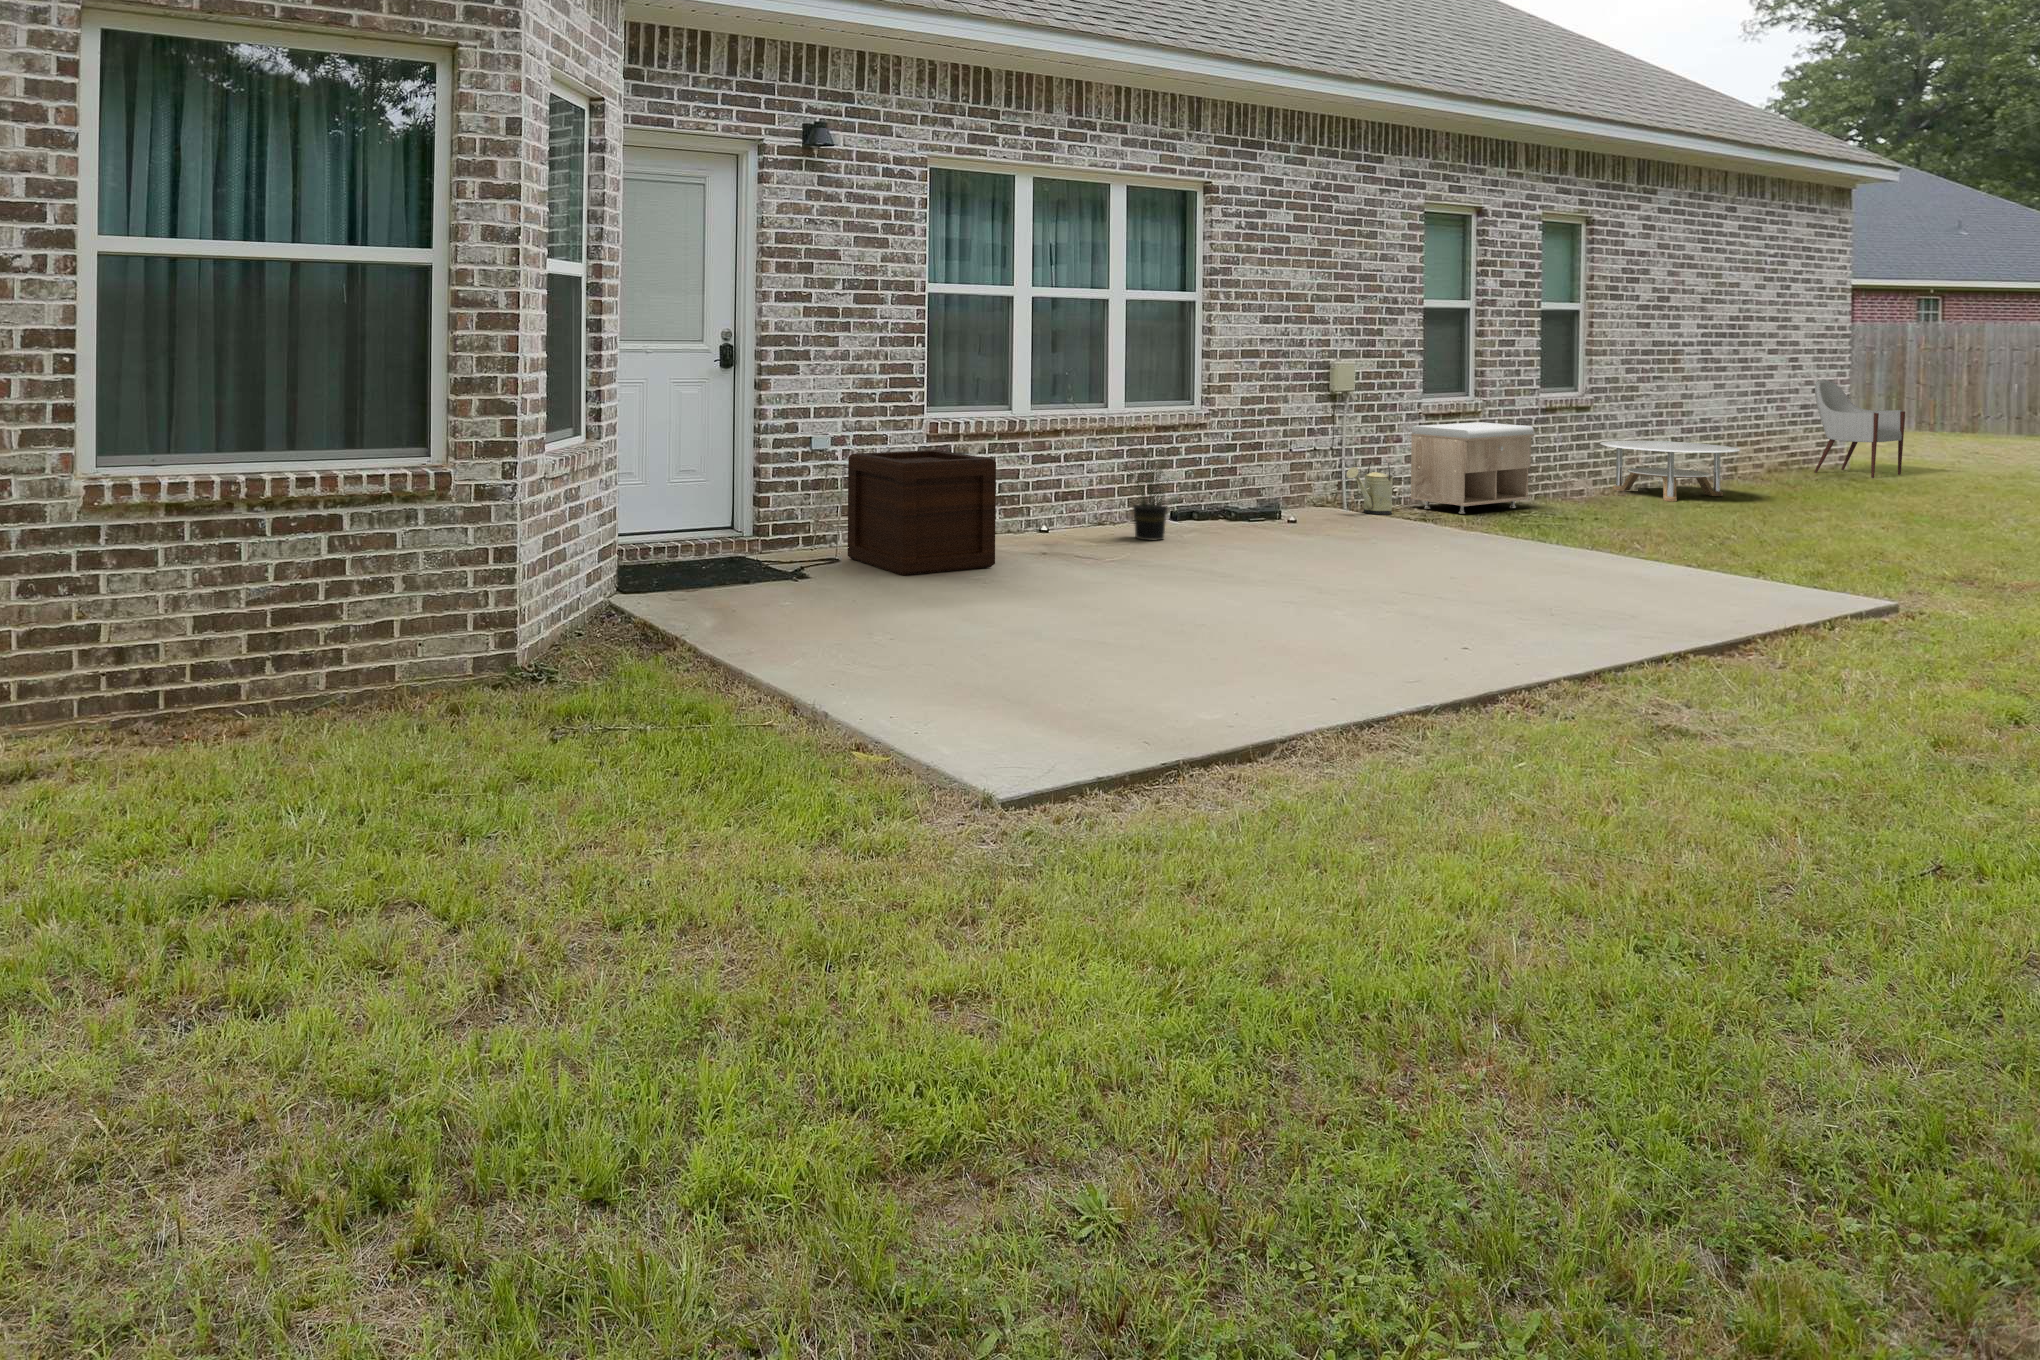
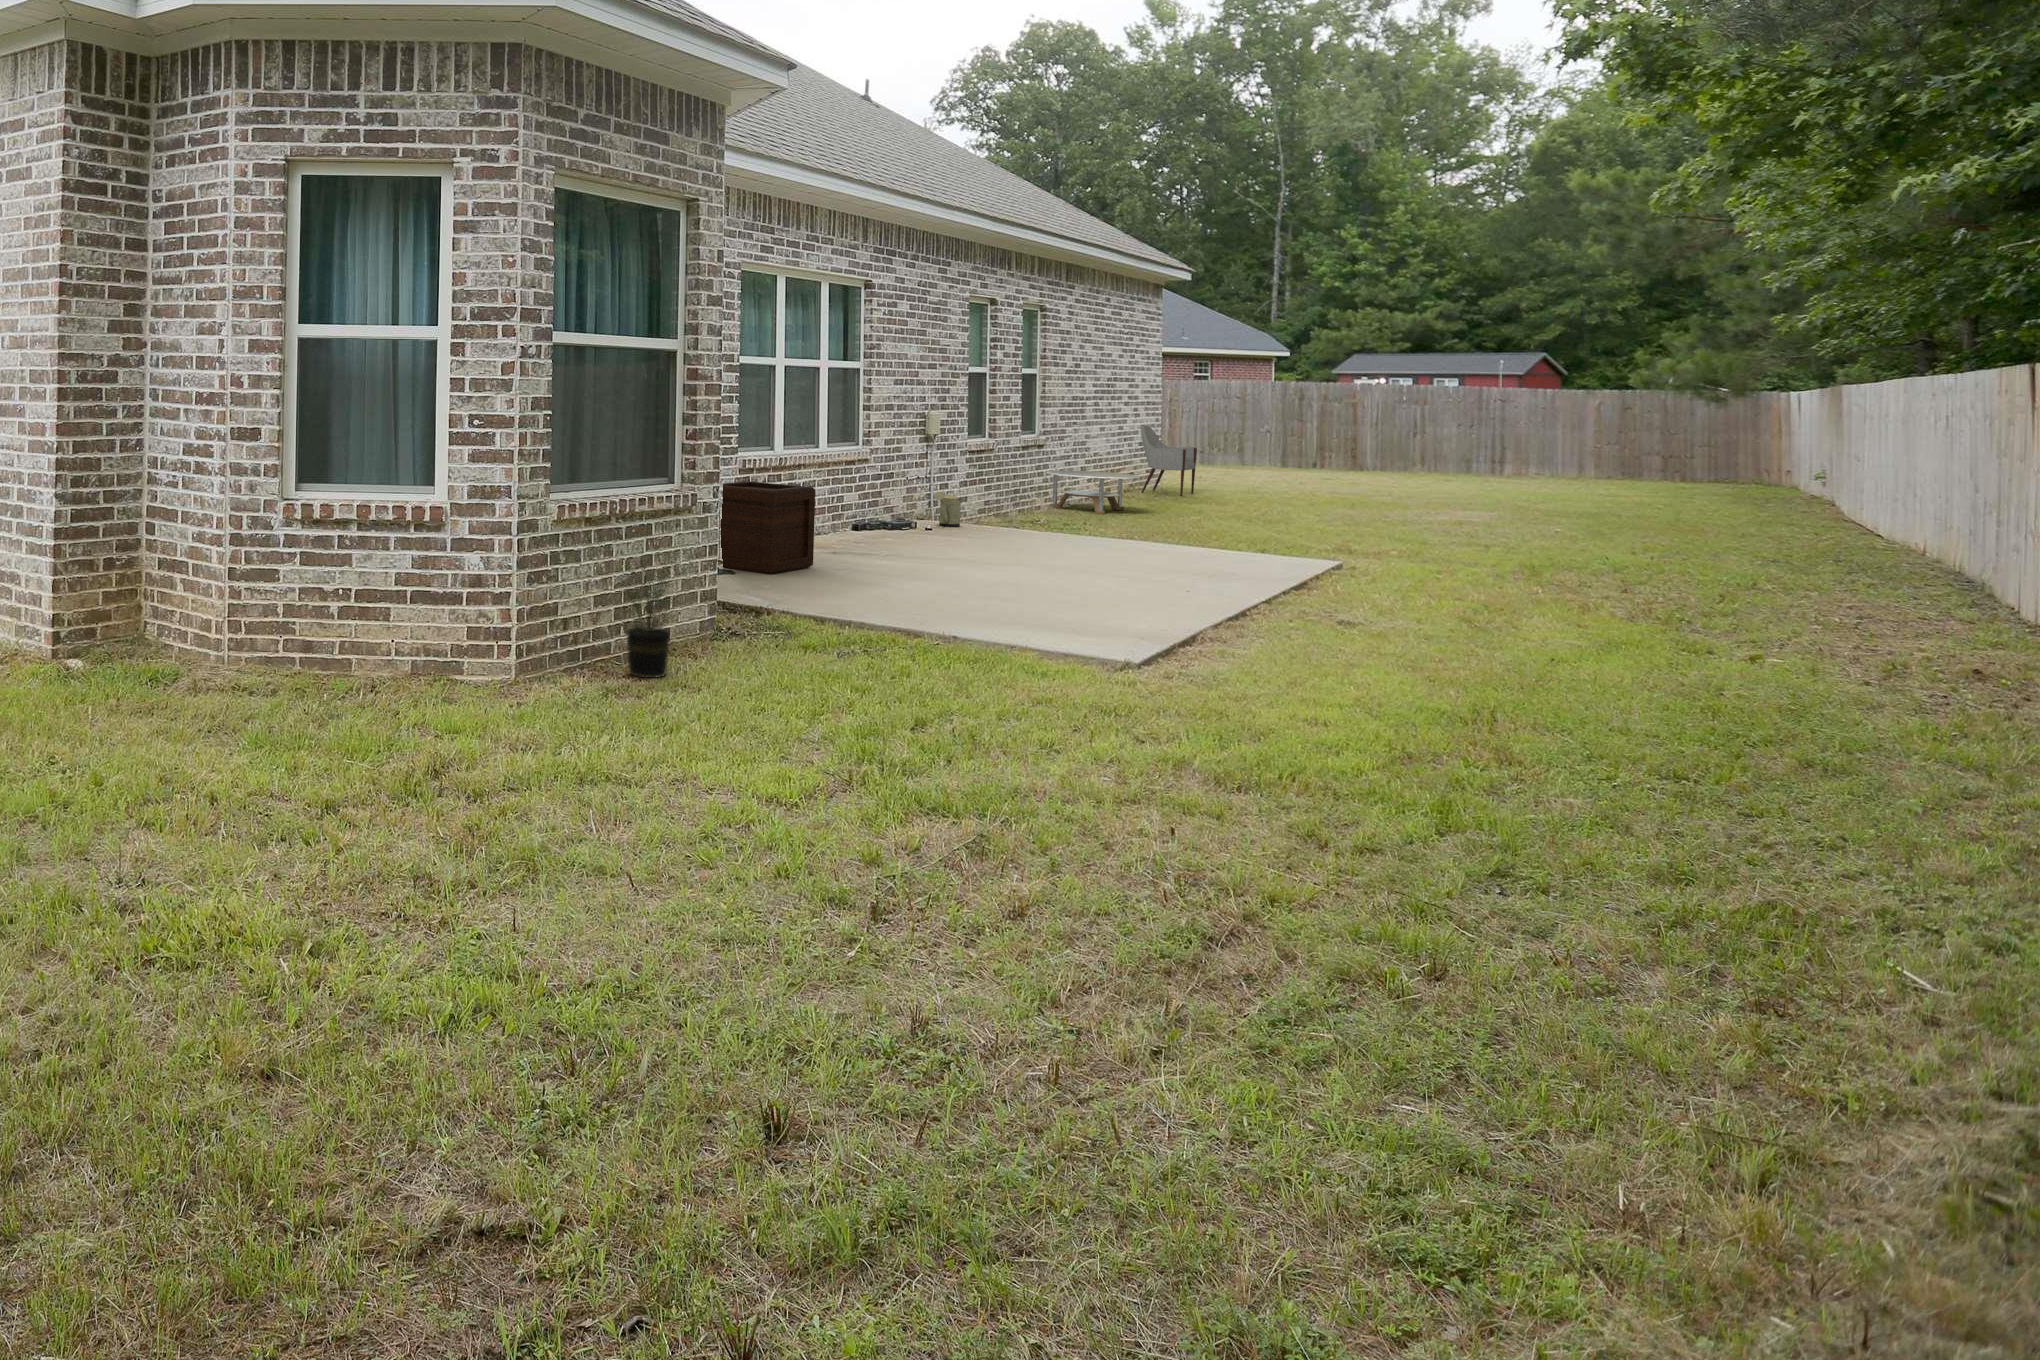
storage bench: present [1411,422,1534,514] -> none [961,458,1037,525]
potted plant: present [1130,450,1172,540] -> present [622,554,678,678]

